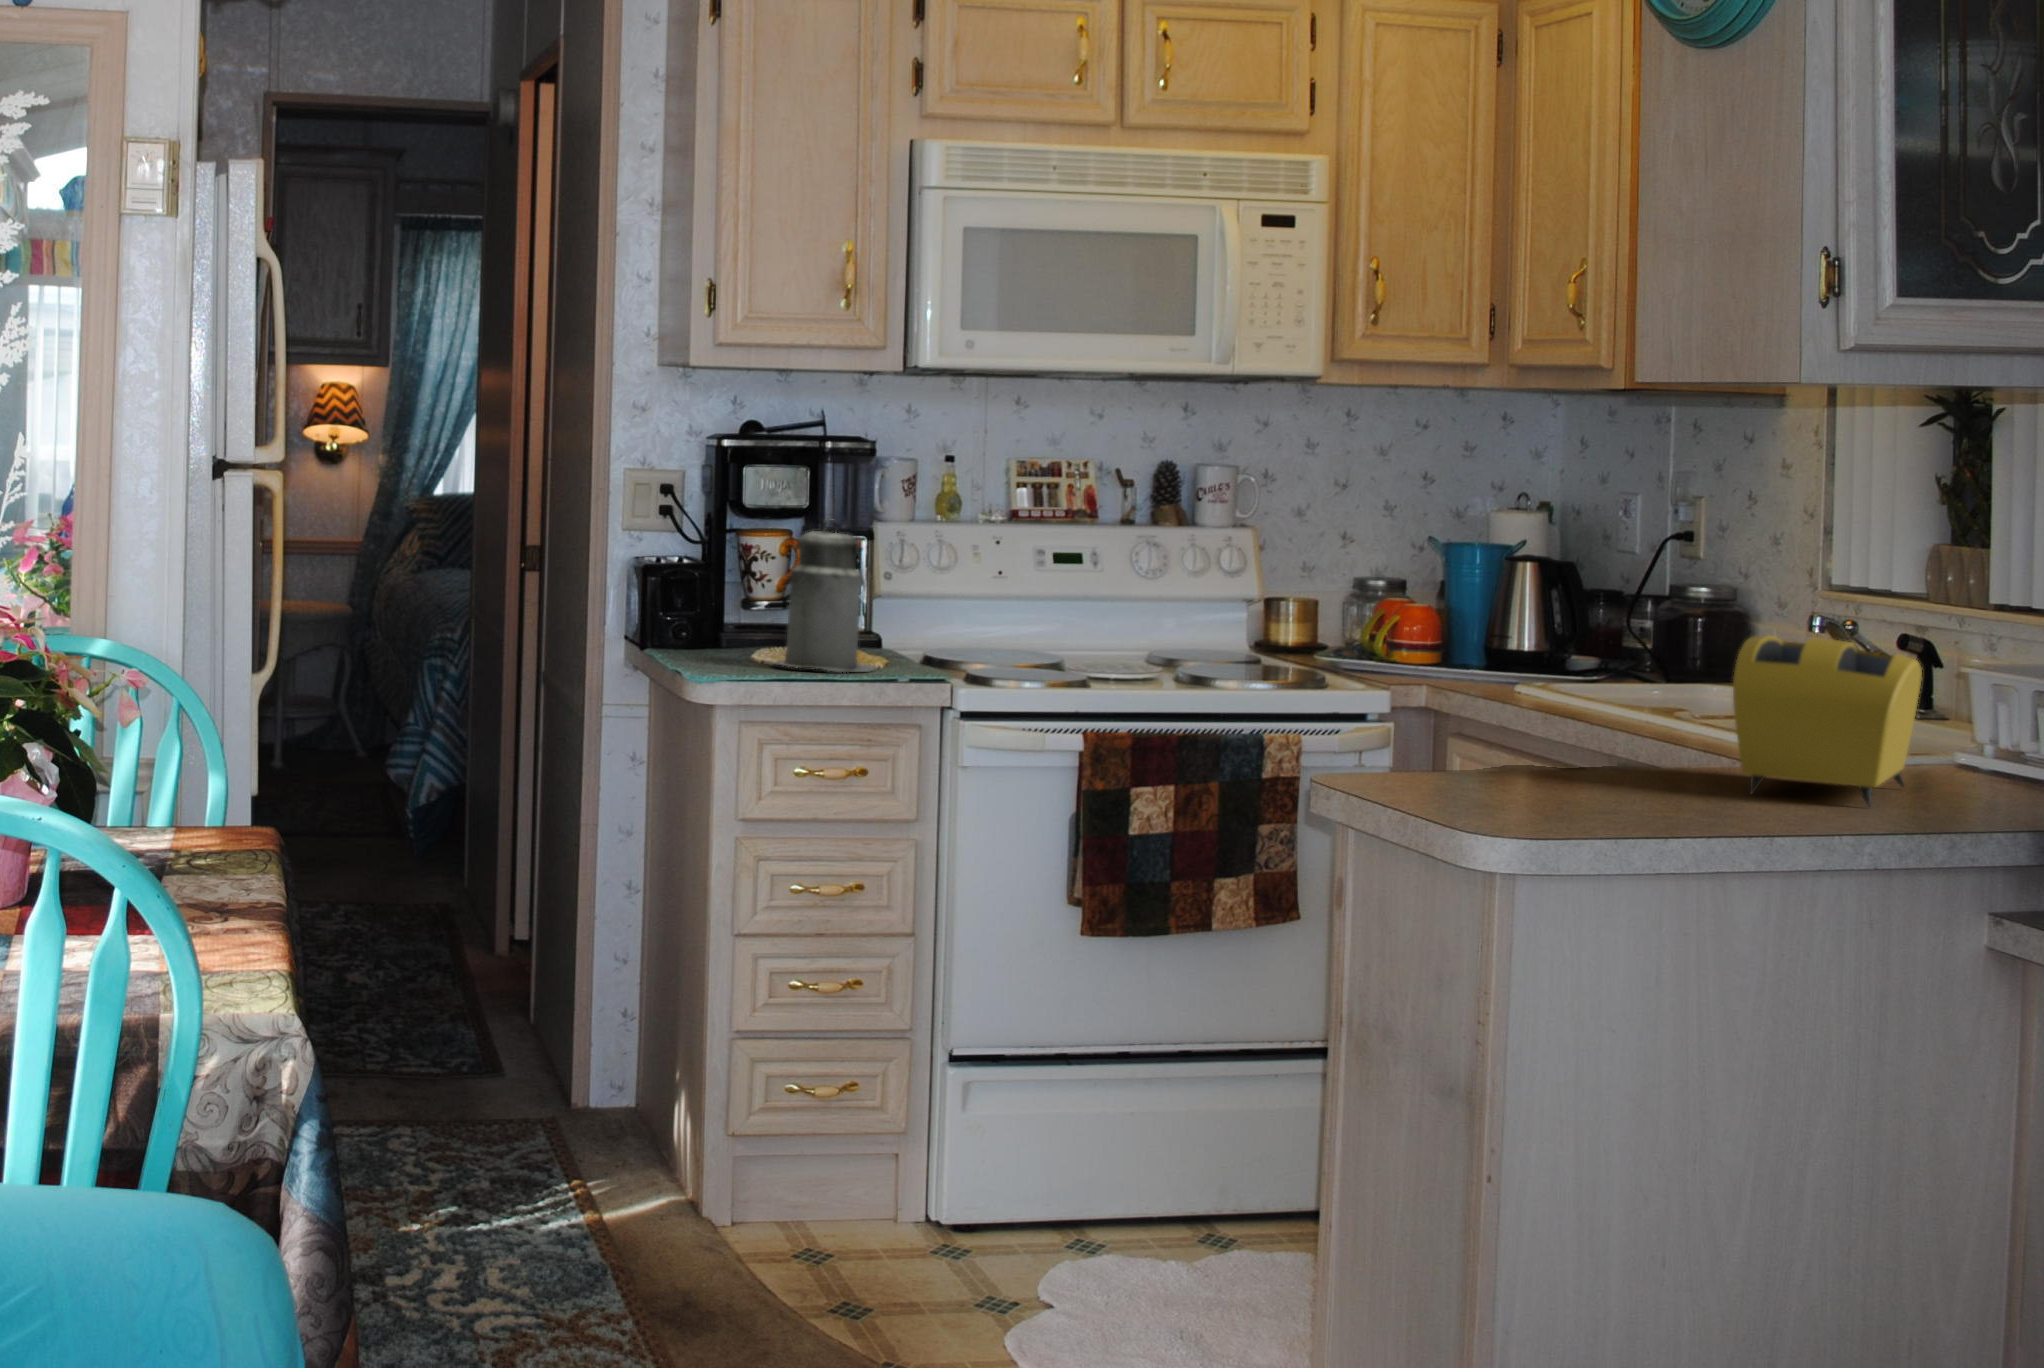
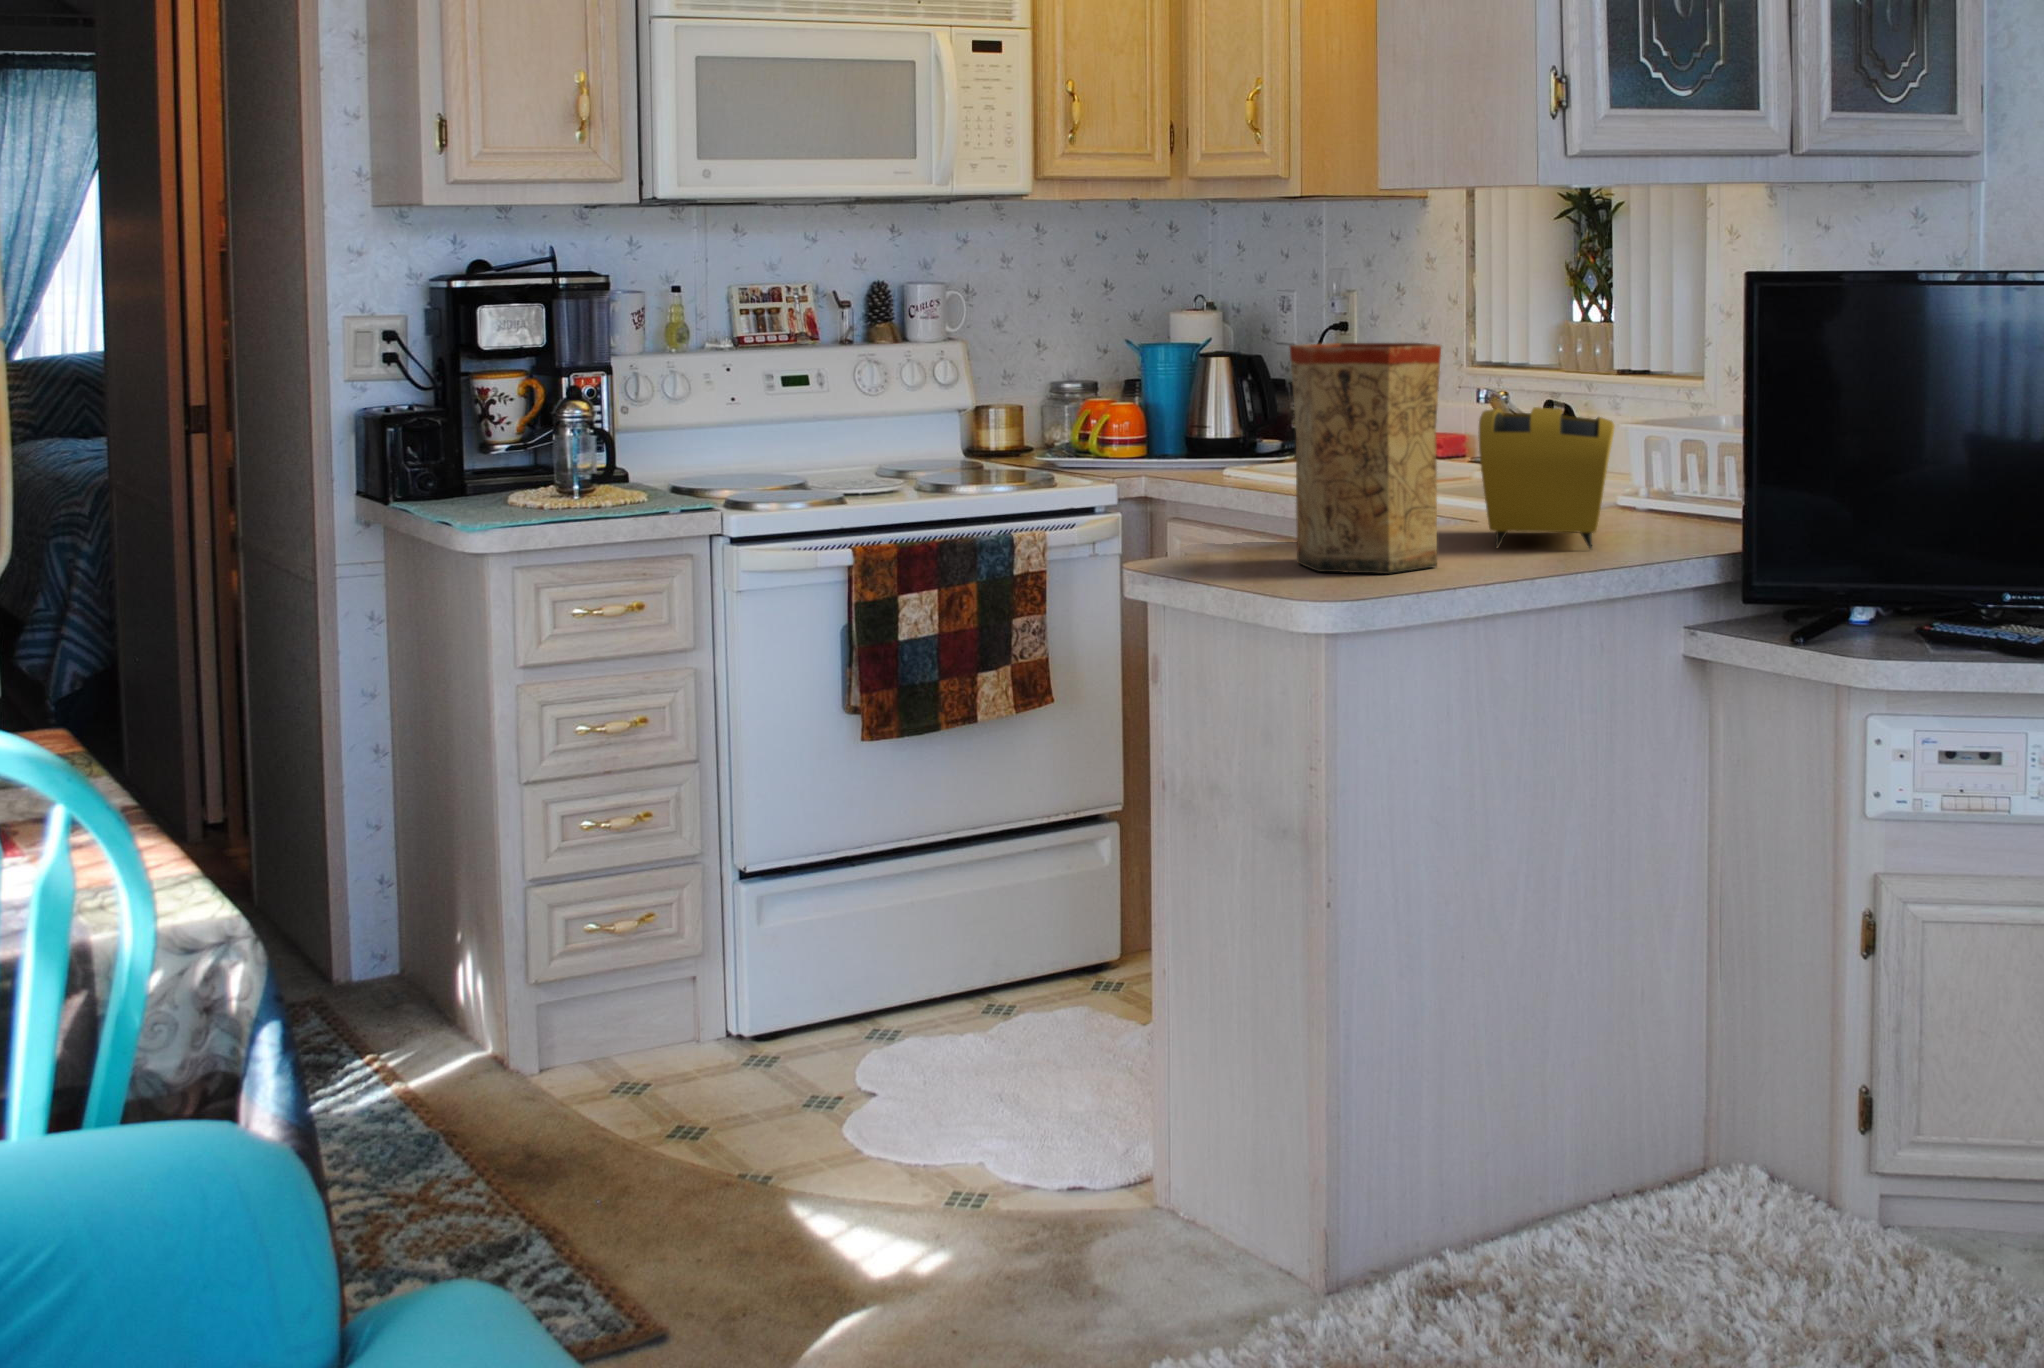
canister: present [774,520,875,672] -> none [532,357,642,511]
vase: none [1490,547,1663,807] -> present [1290,343,1441,574]

